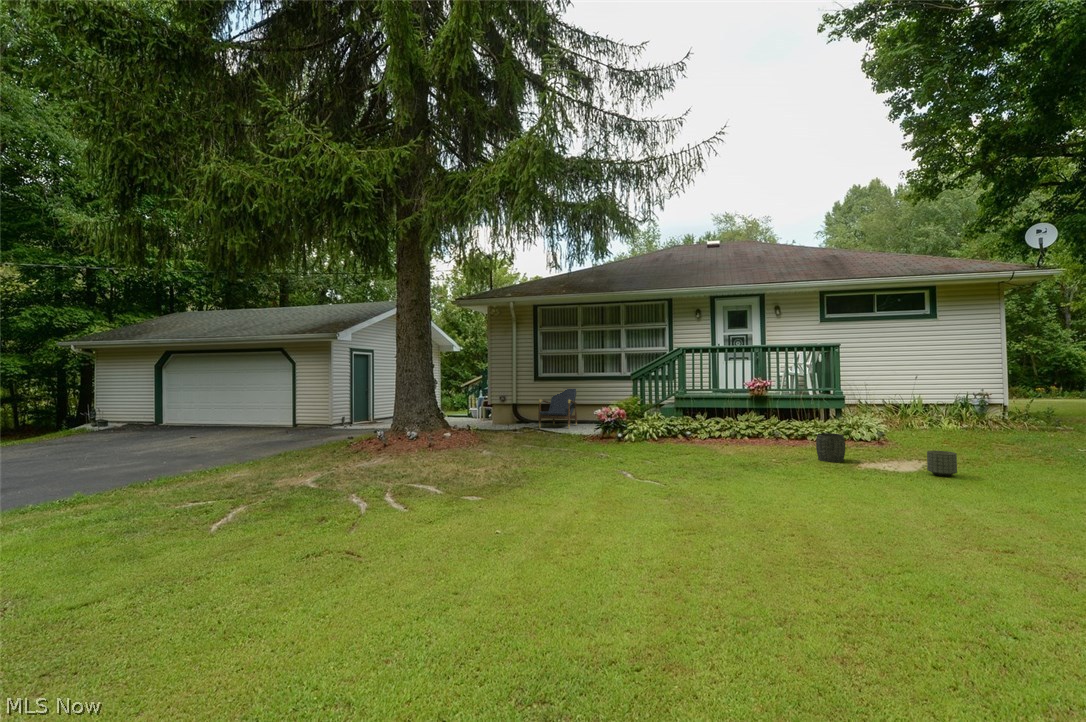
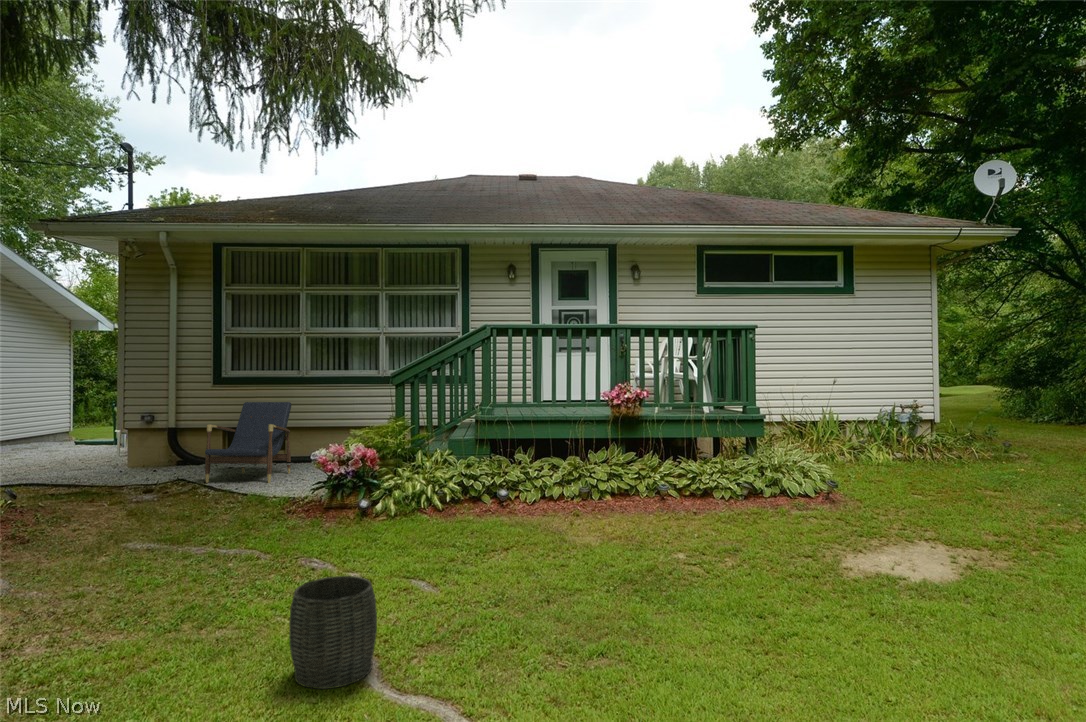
woven basket: present [816,433,845,462] -> present [289,576,377,689]
planter: present [927,451,957,476] -> none [999,535,1061,592]

